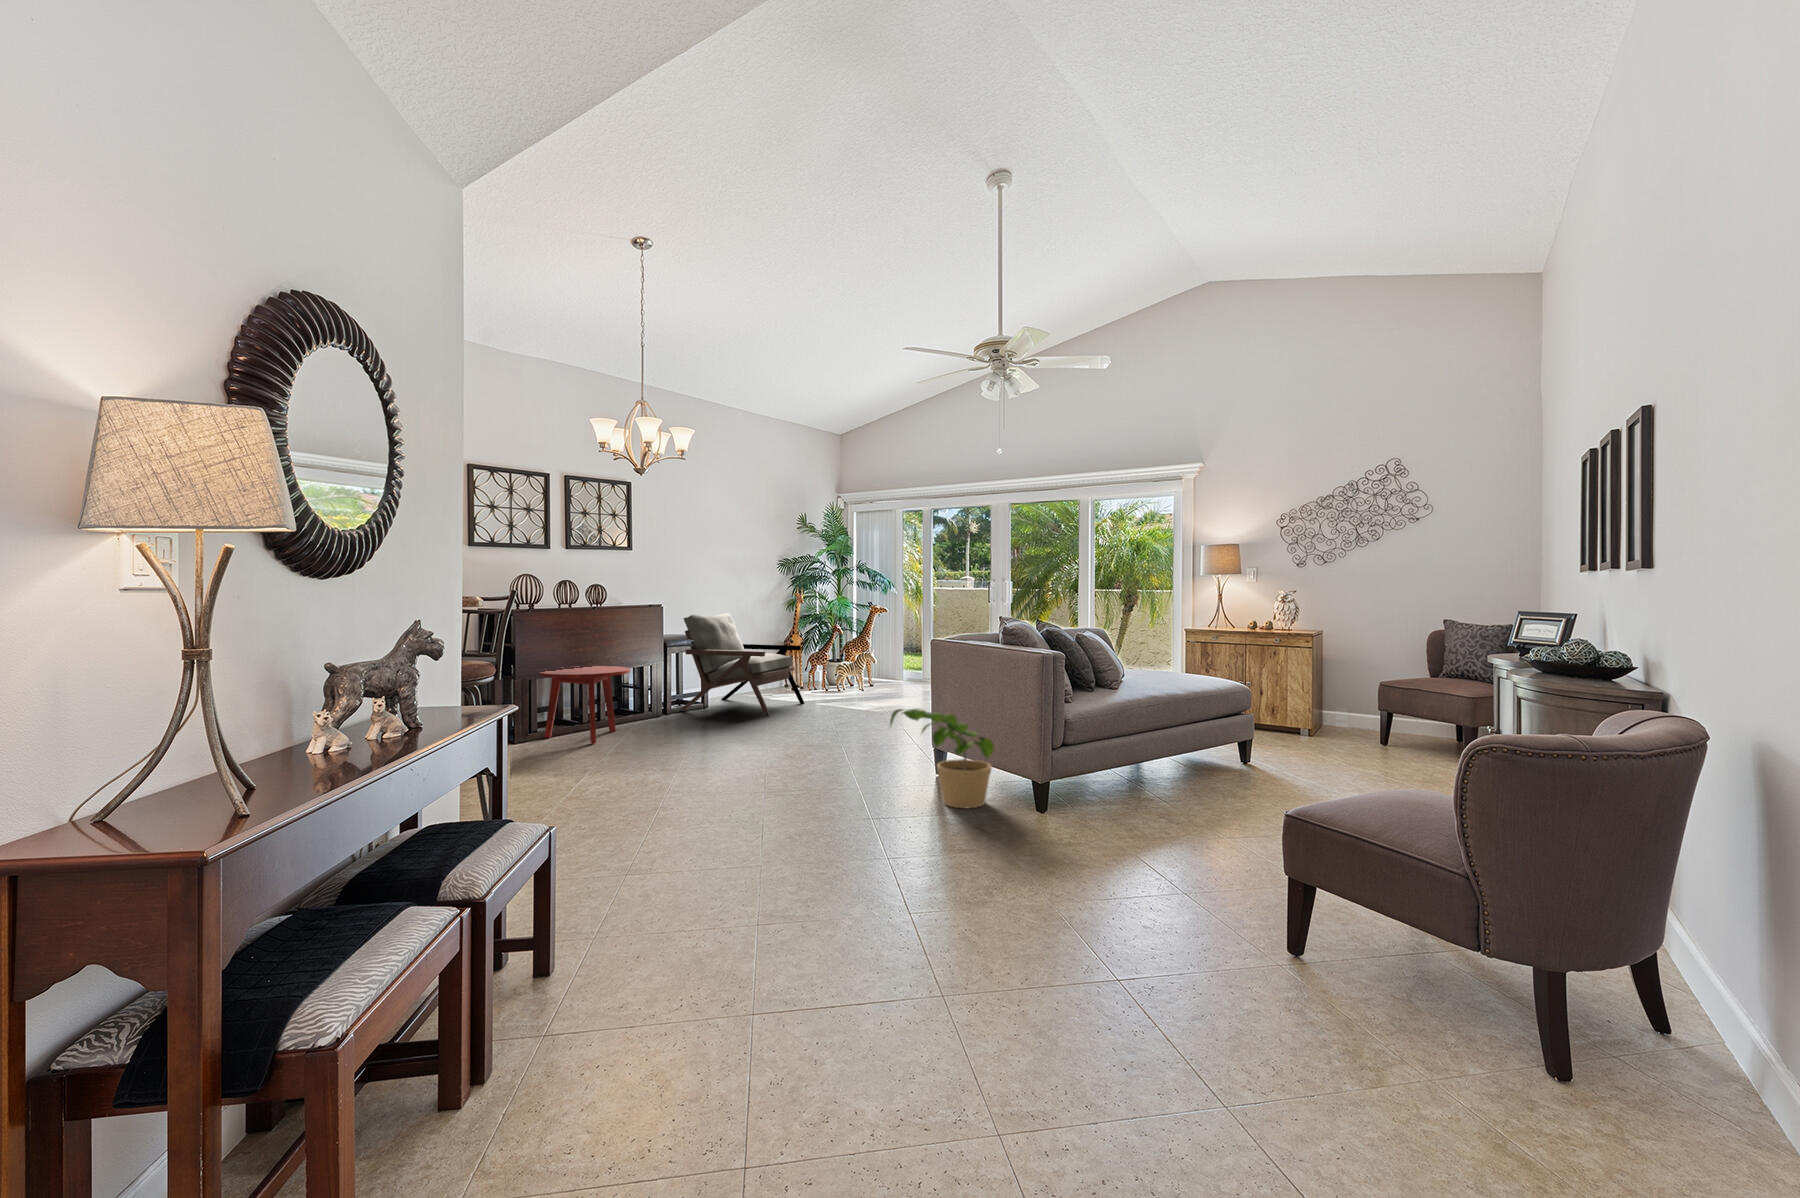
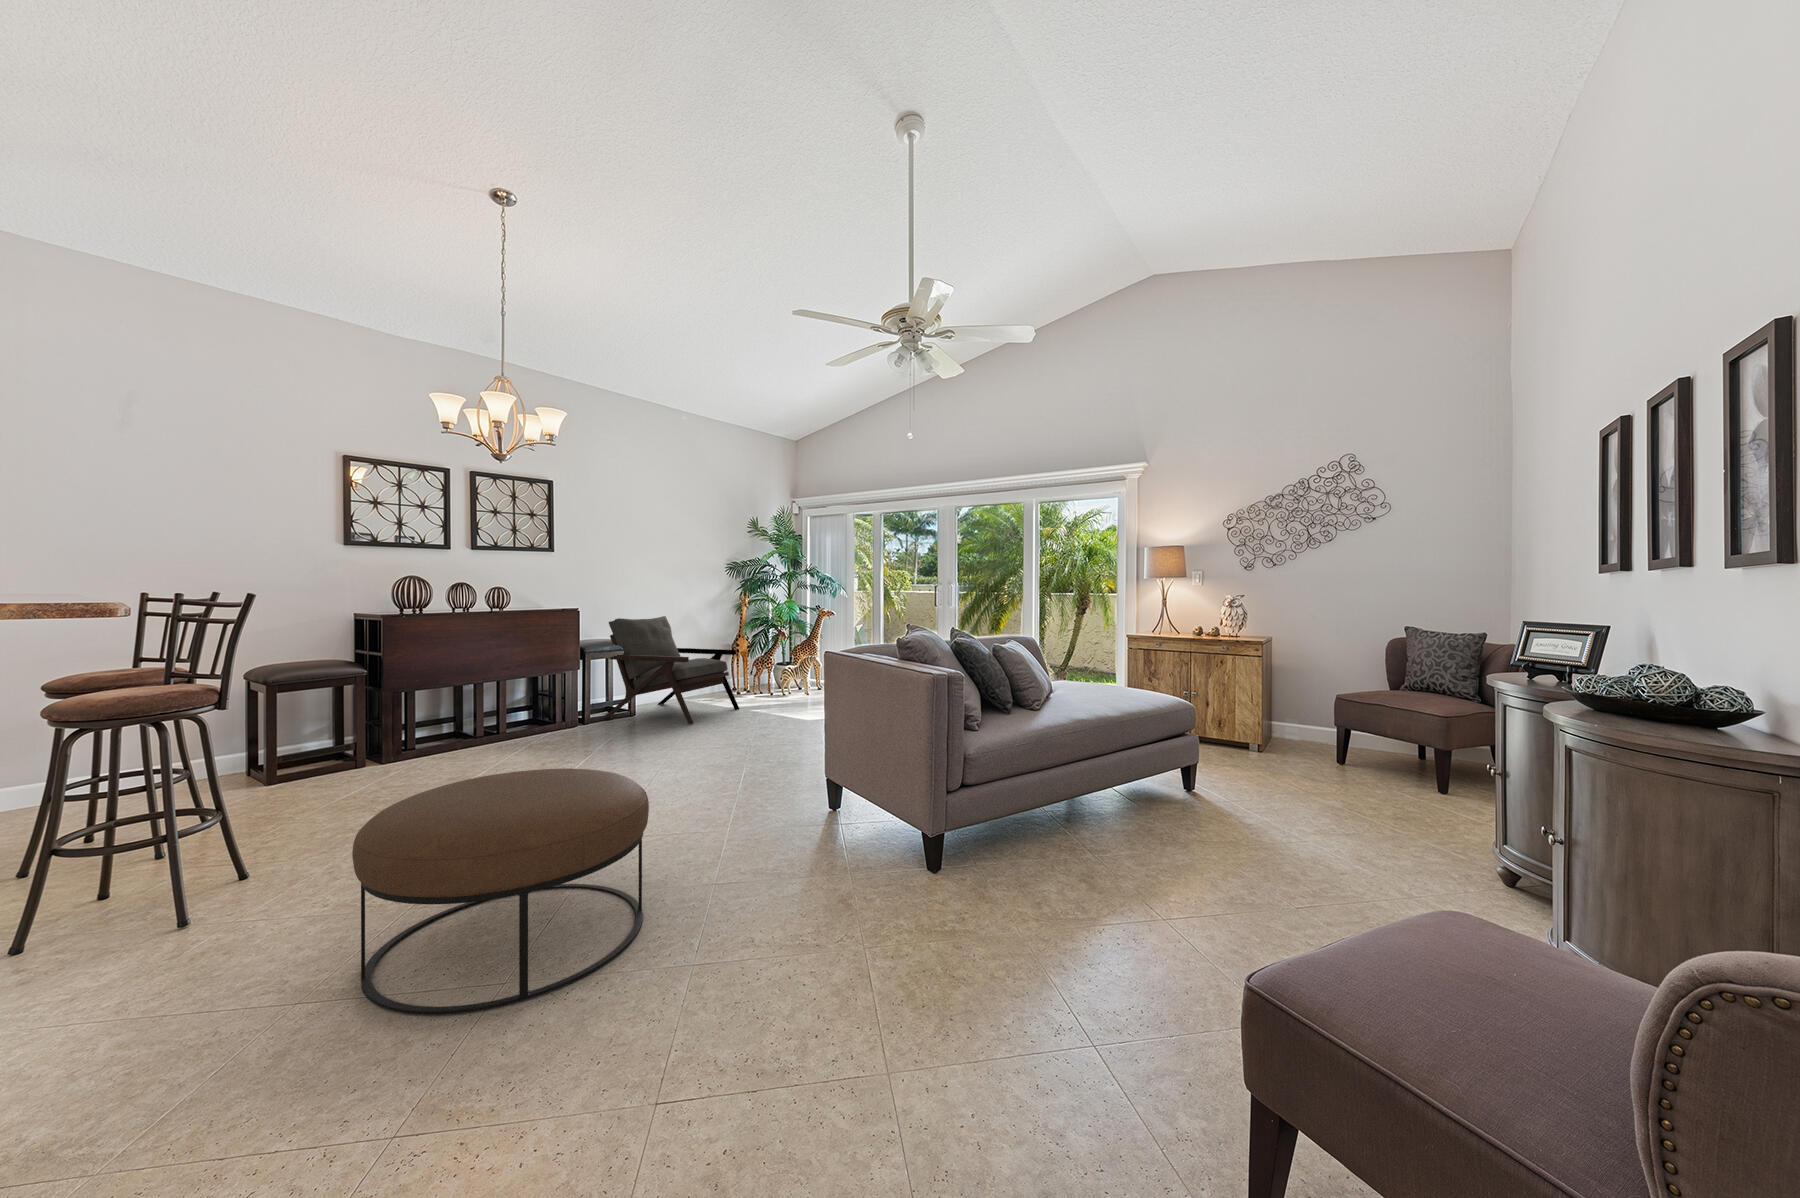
side table: present [539,666,630,744] -> none [415,674,525,761]
potted plant: present [890,708,994,808] -> none [737,741,876,868]
ottoman: none [657,727,842,874] -> present [352,769,649,1015]

